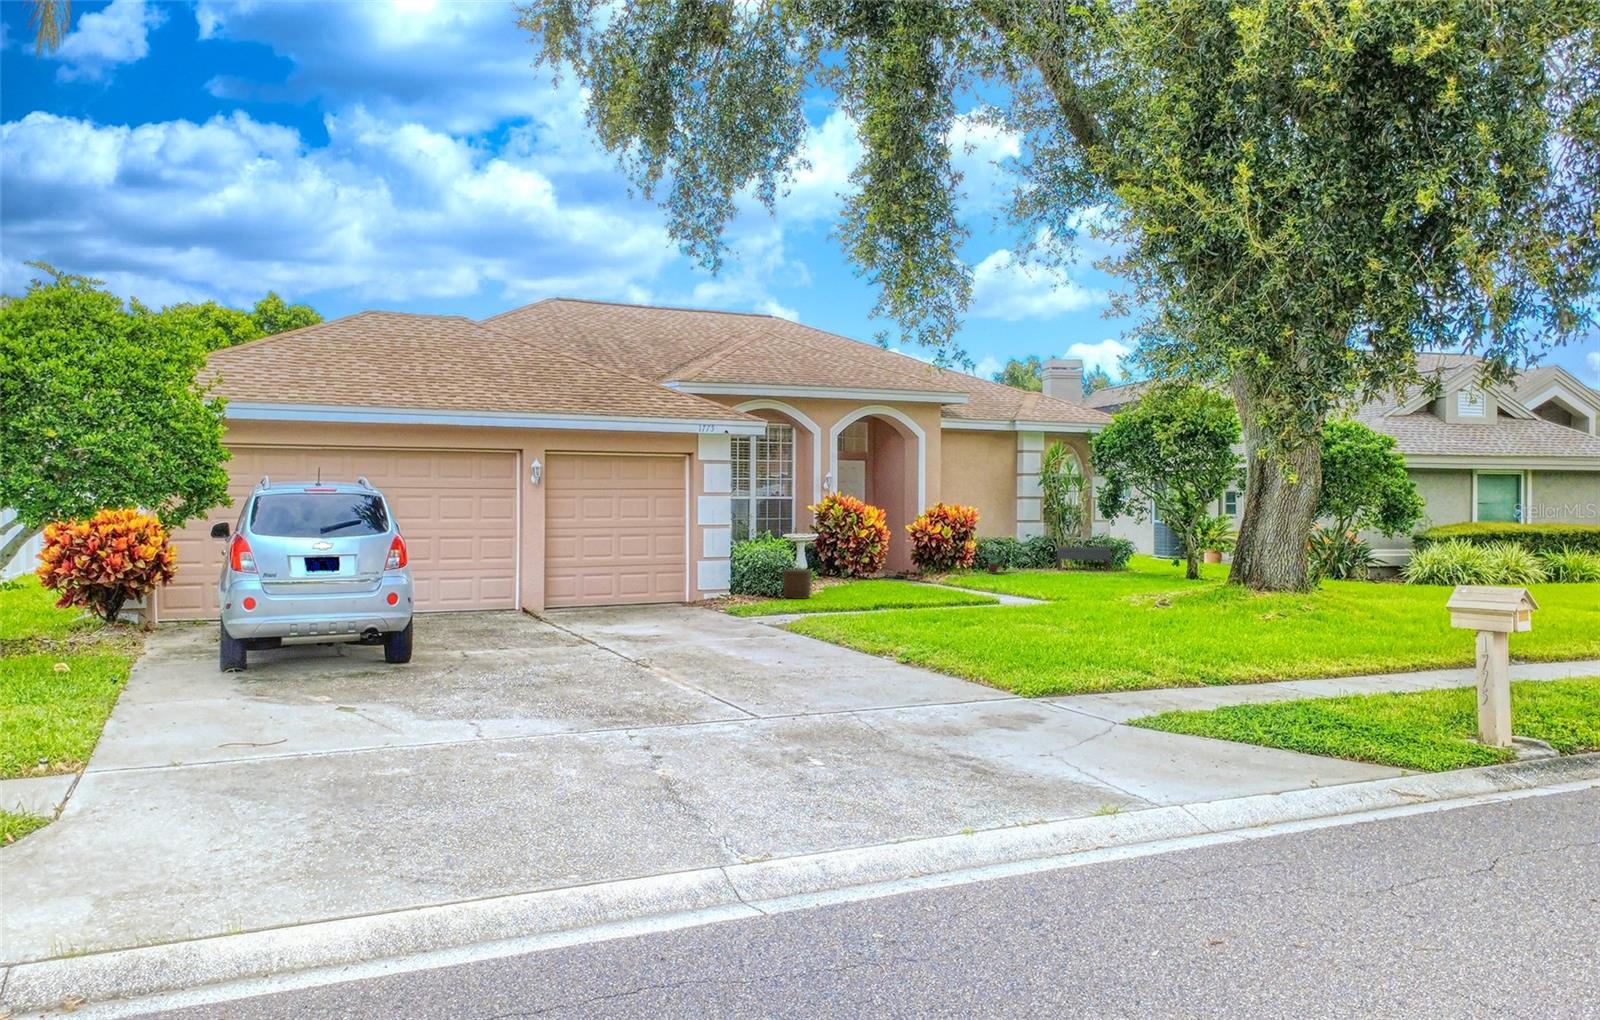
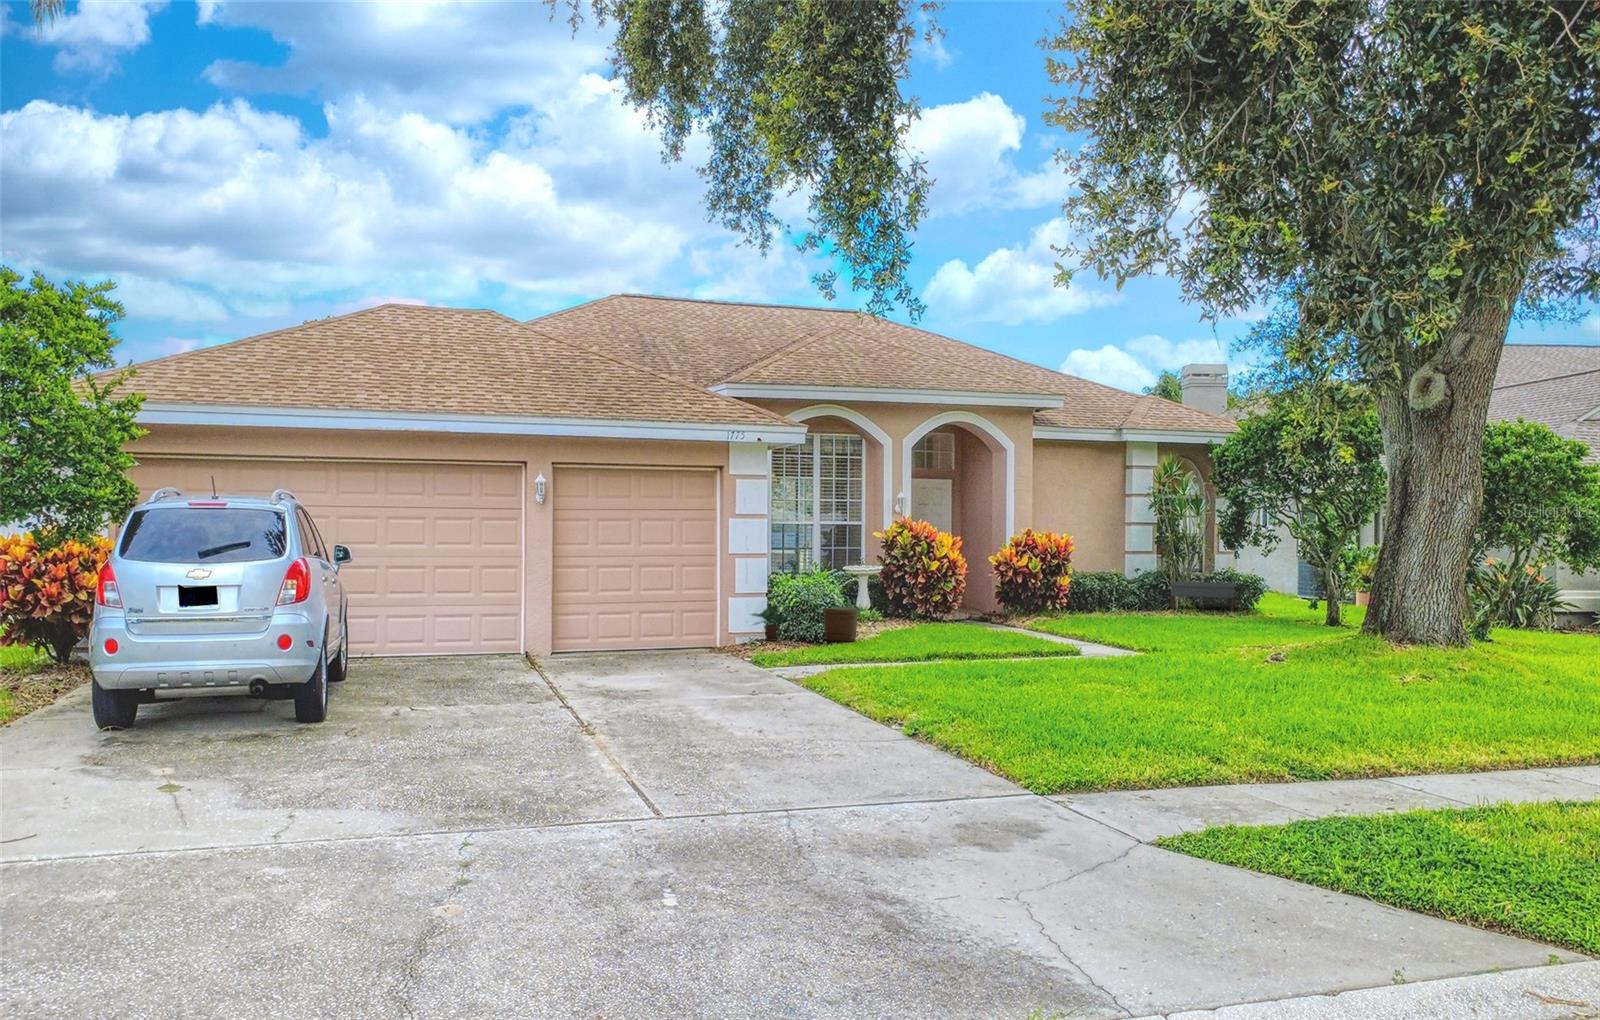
potted plant: present [979,553,1005,574] -> present [752,604,787,641]

